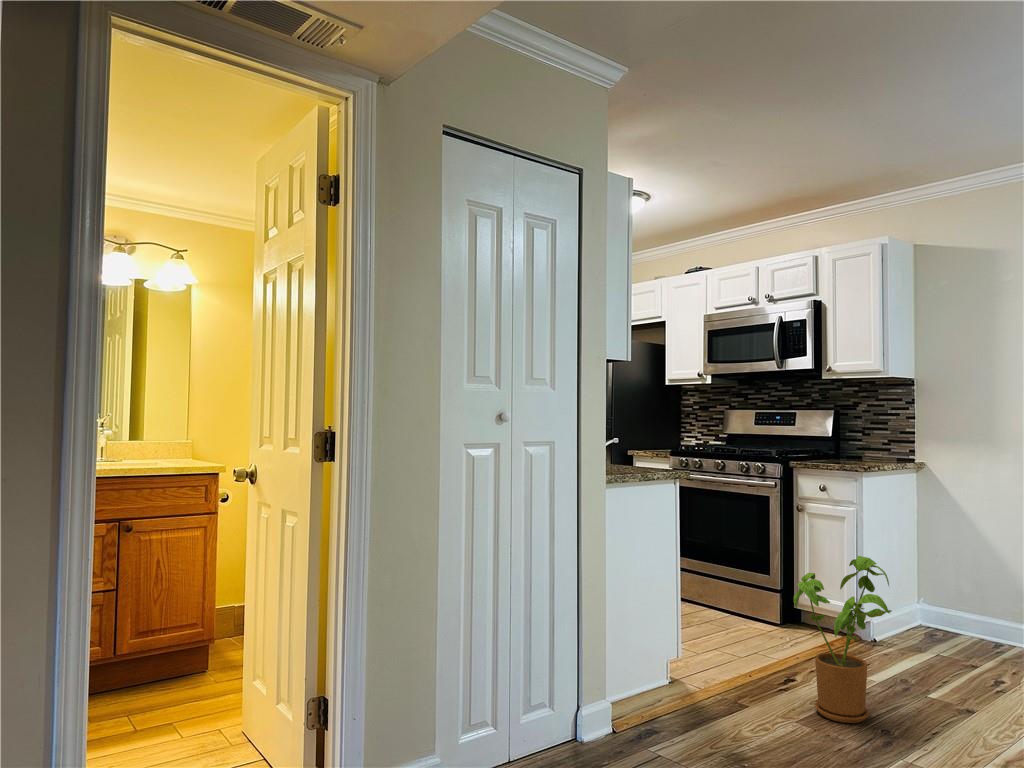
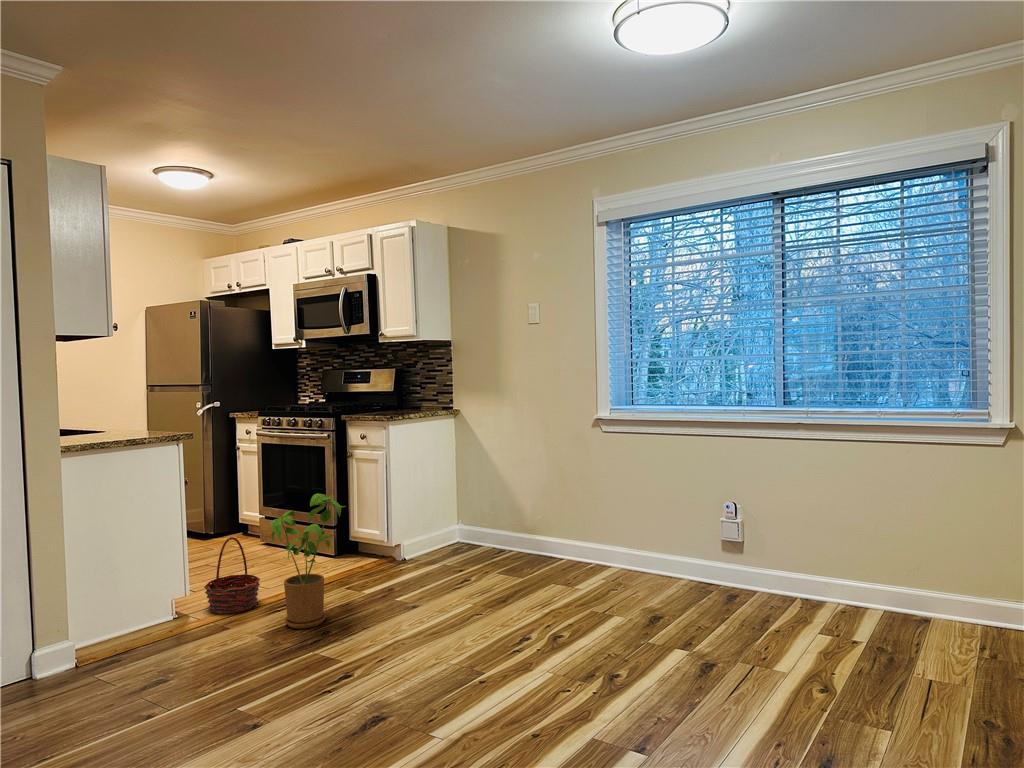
basket: none [693,596,755,687] -> present [204,537,260,614]

